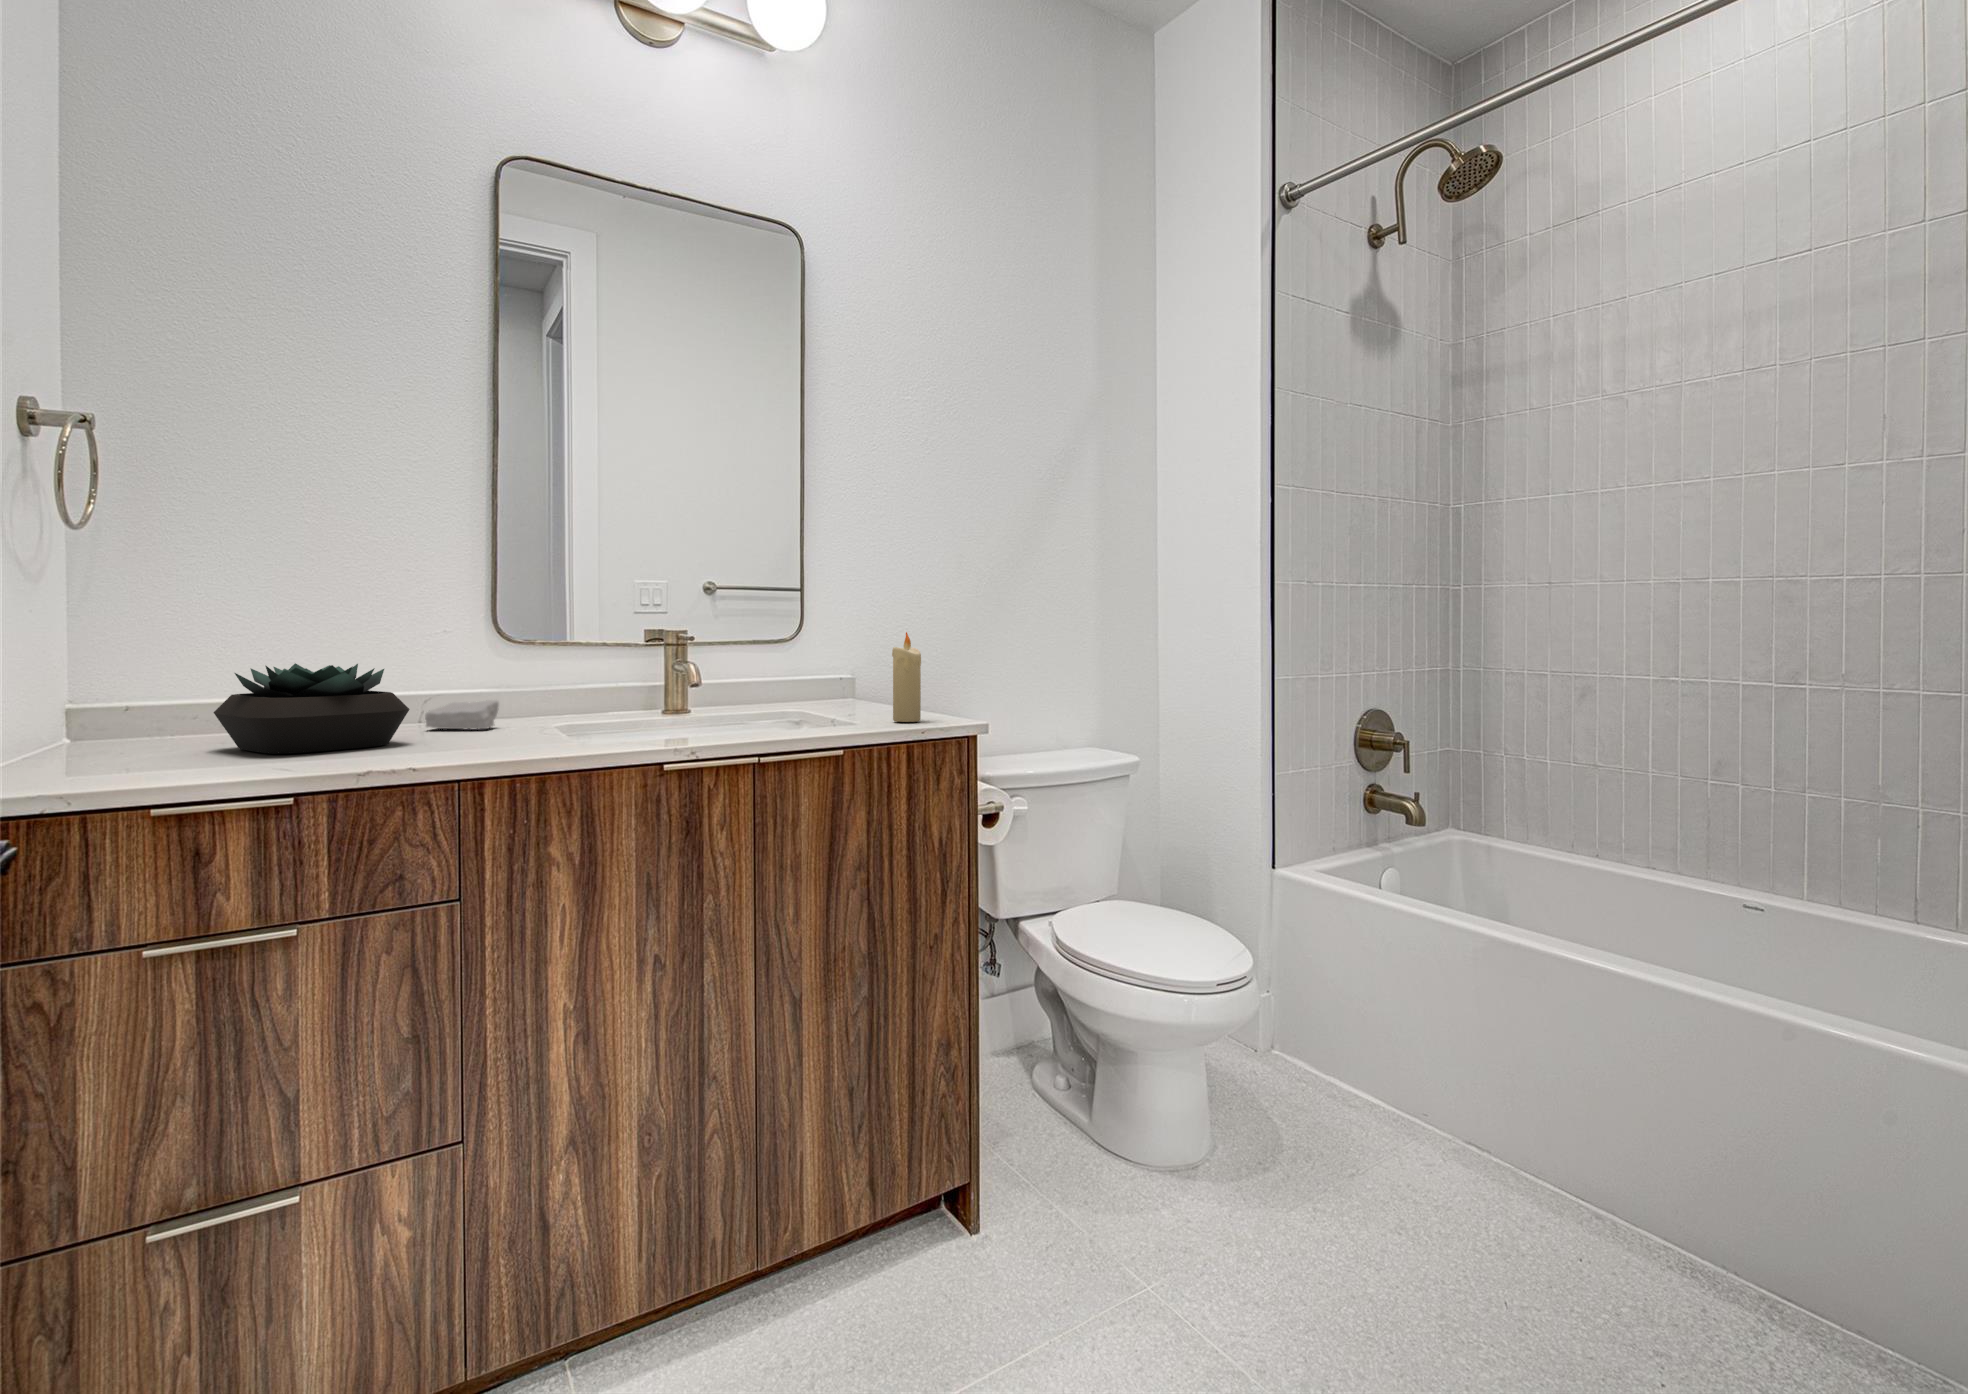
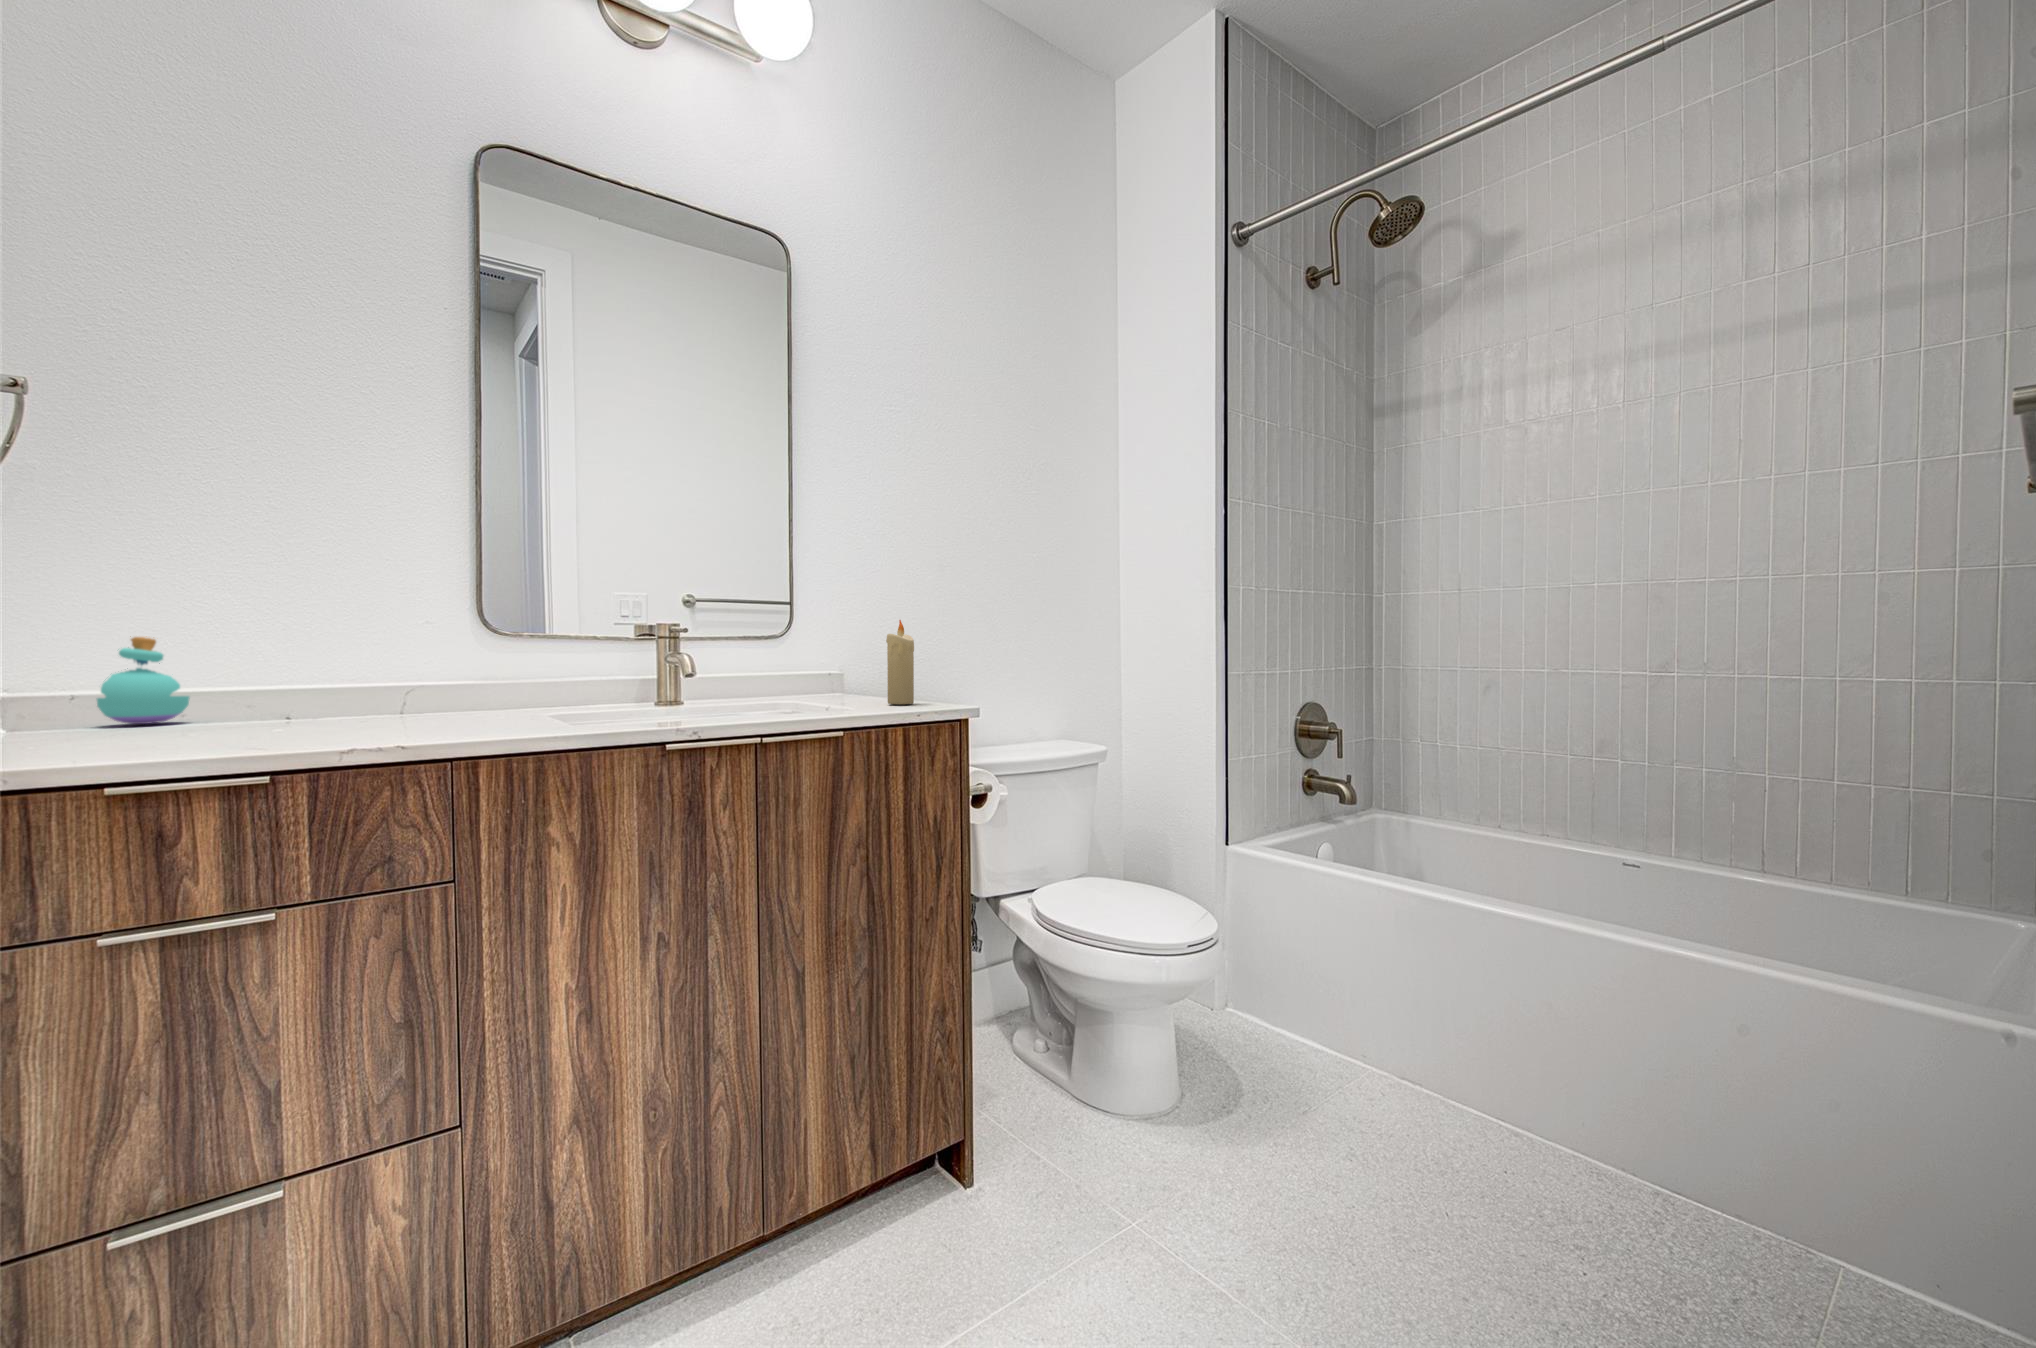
perfume bottle: none [115,653,200,739] -> present [97,637,190,724]
succulent plant: present [214,663,410,754] -> none [198,645,407,734]
soap bar: present [425,700,499,730] -> none [427,685,502,713]

